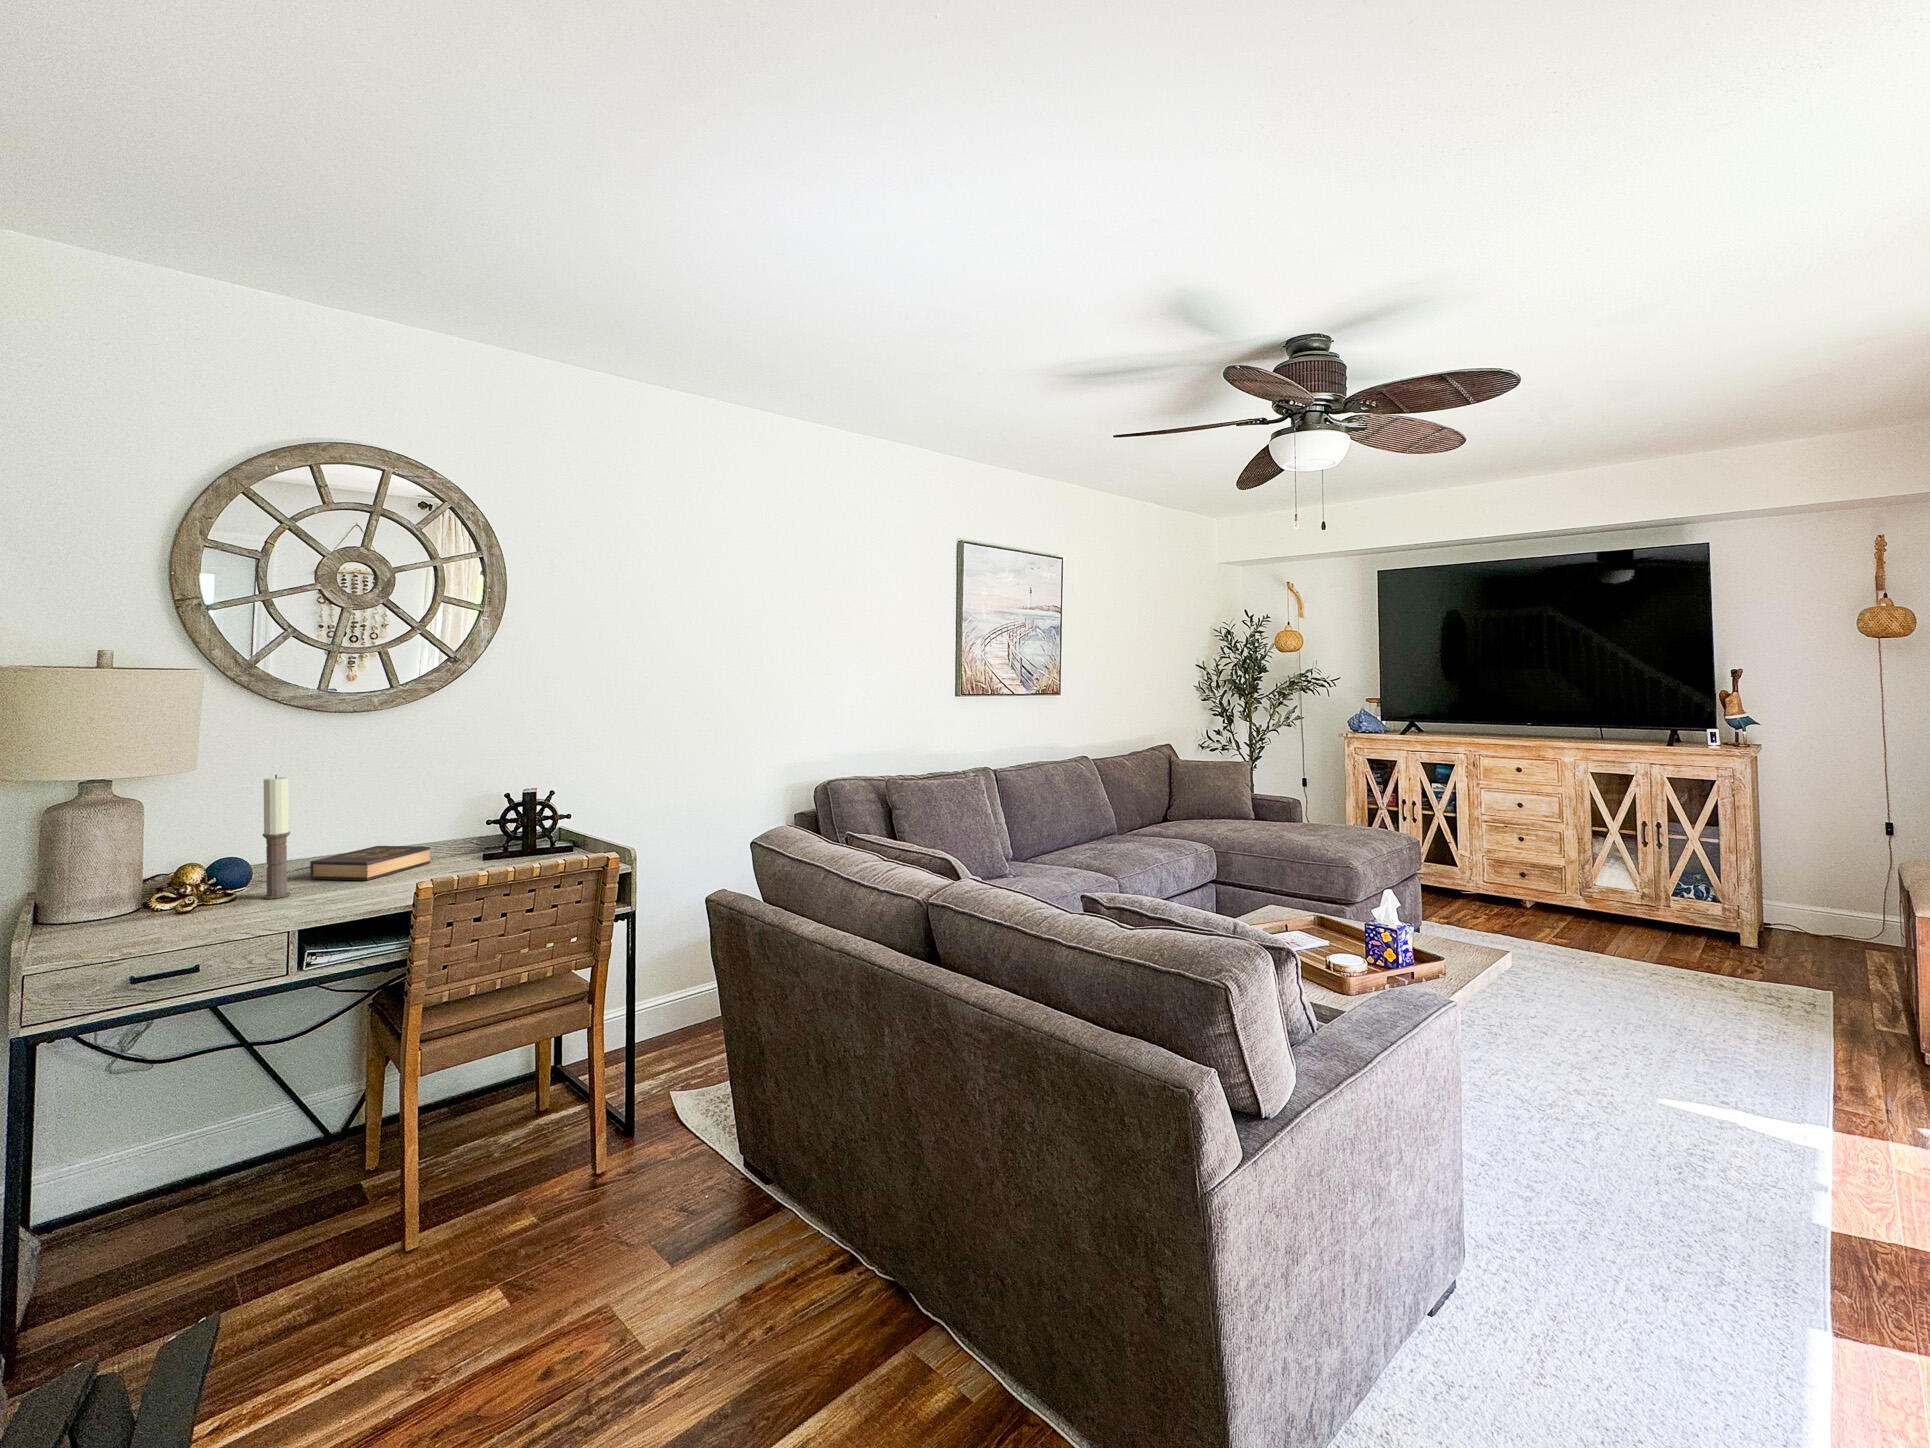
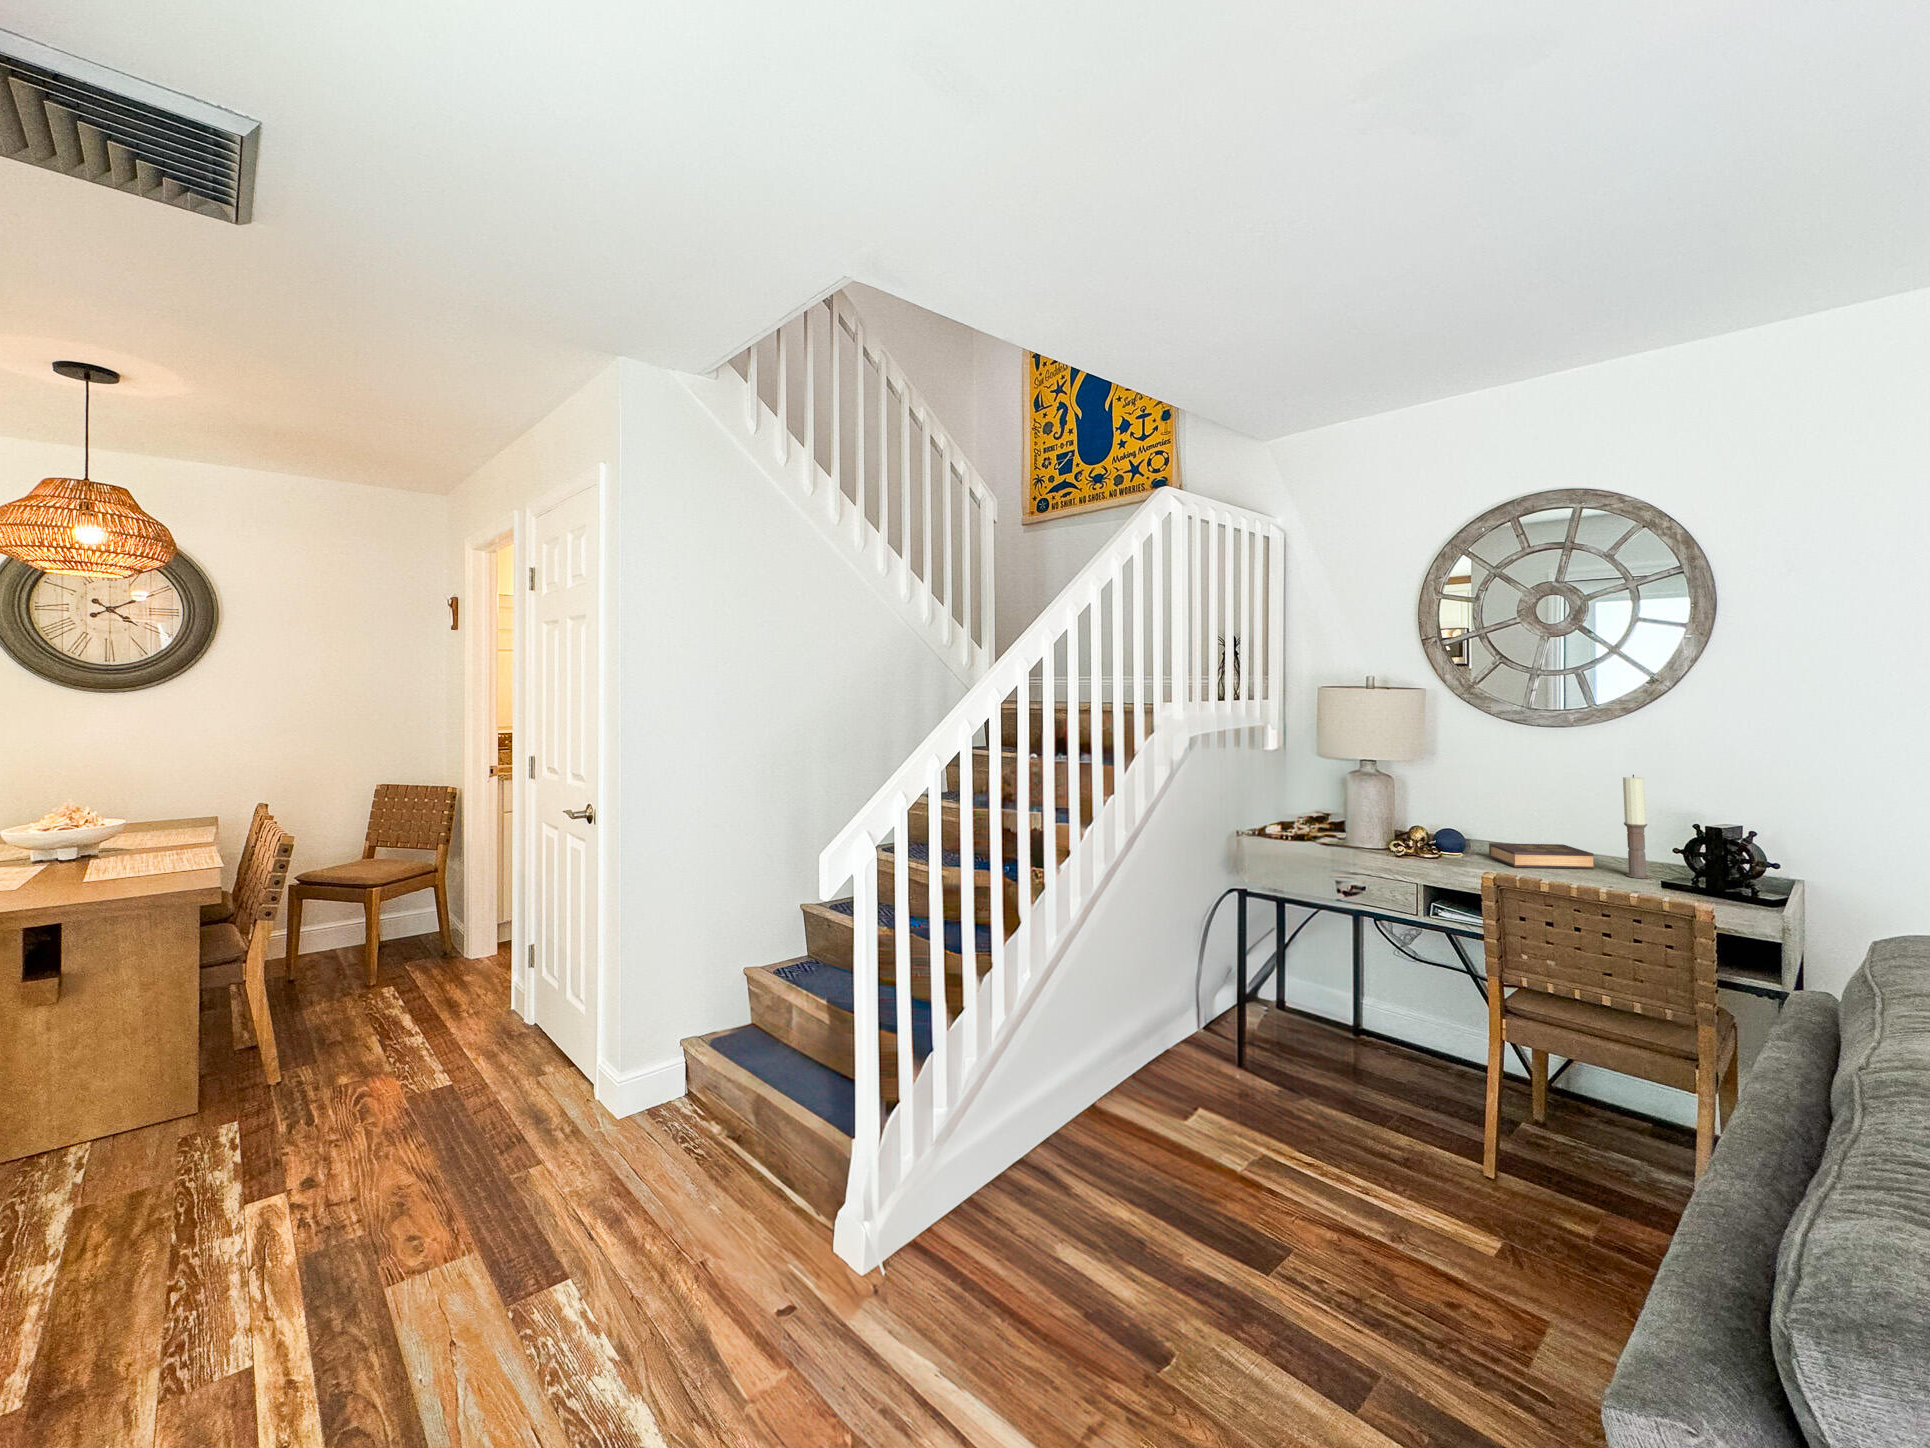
candle: present [263,775,290,899] -> present [1623,775,1649,878]

